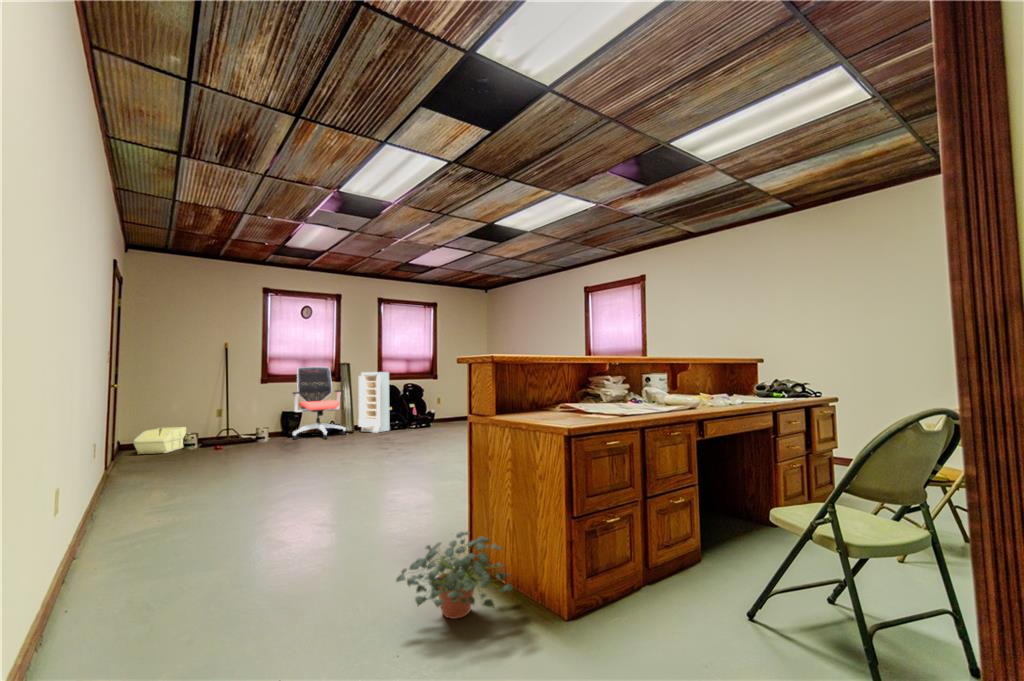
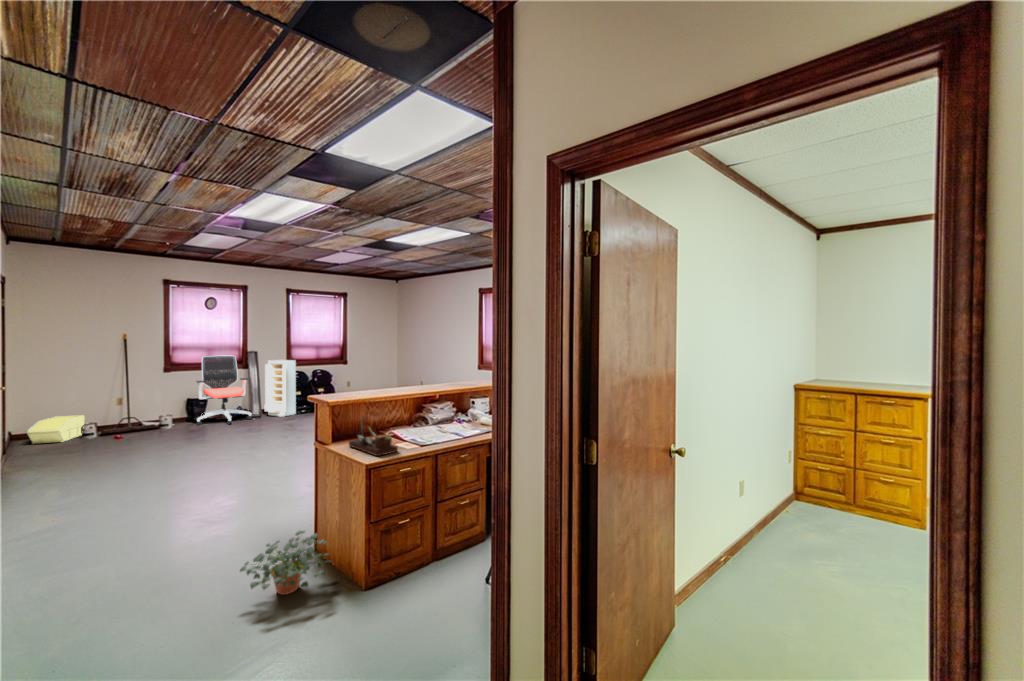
desk organizer: none [520,381,595,423] -> present [349,419,398,456]

